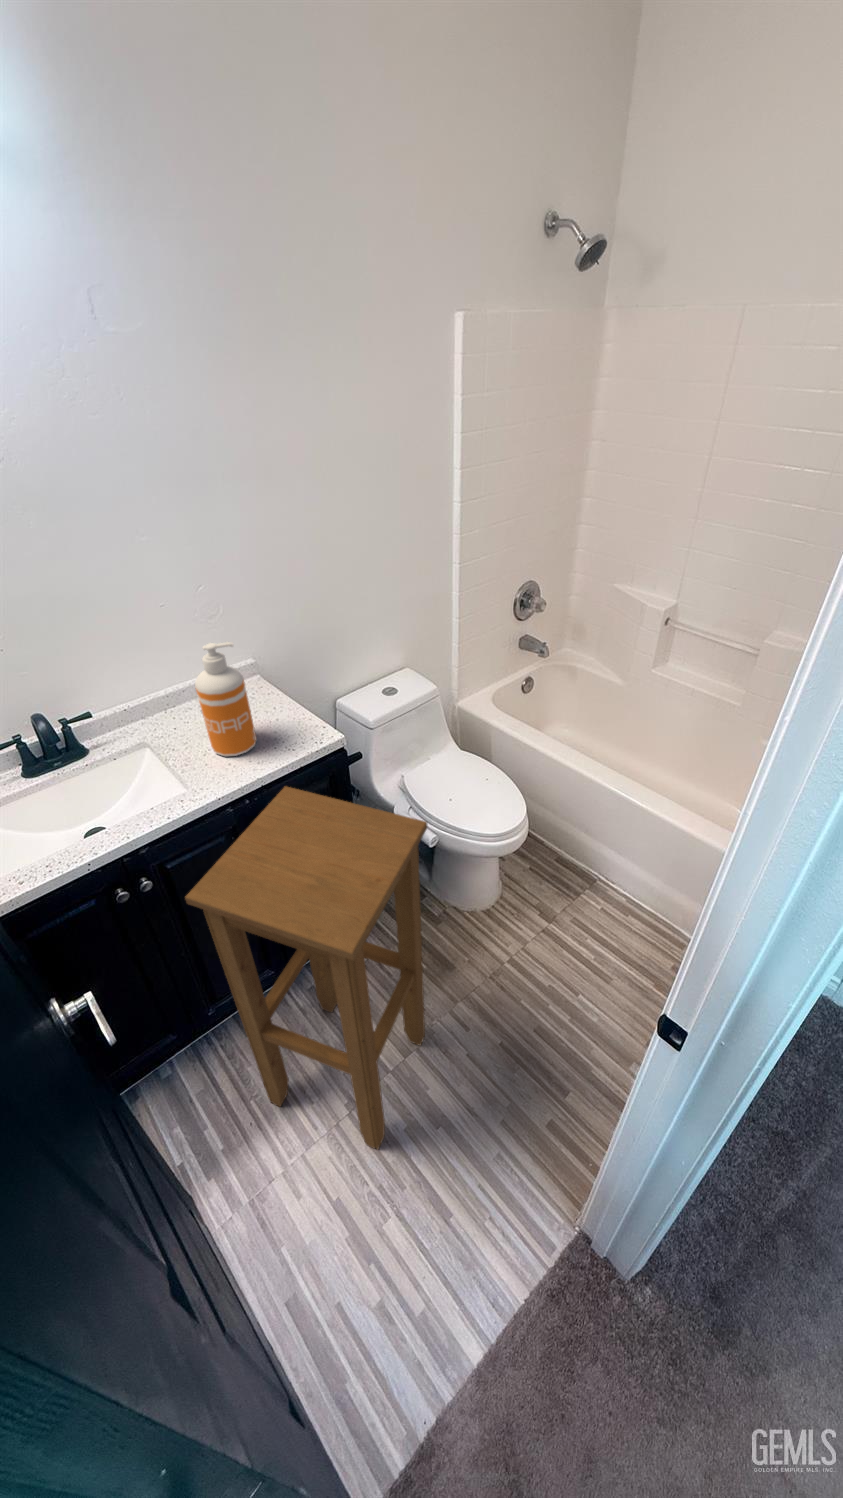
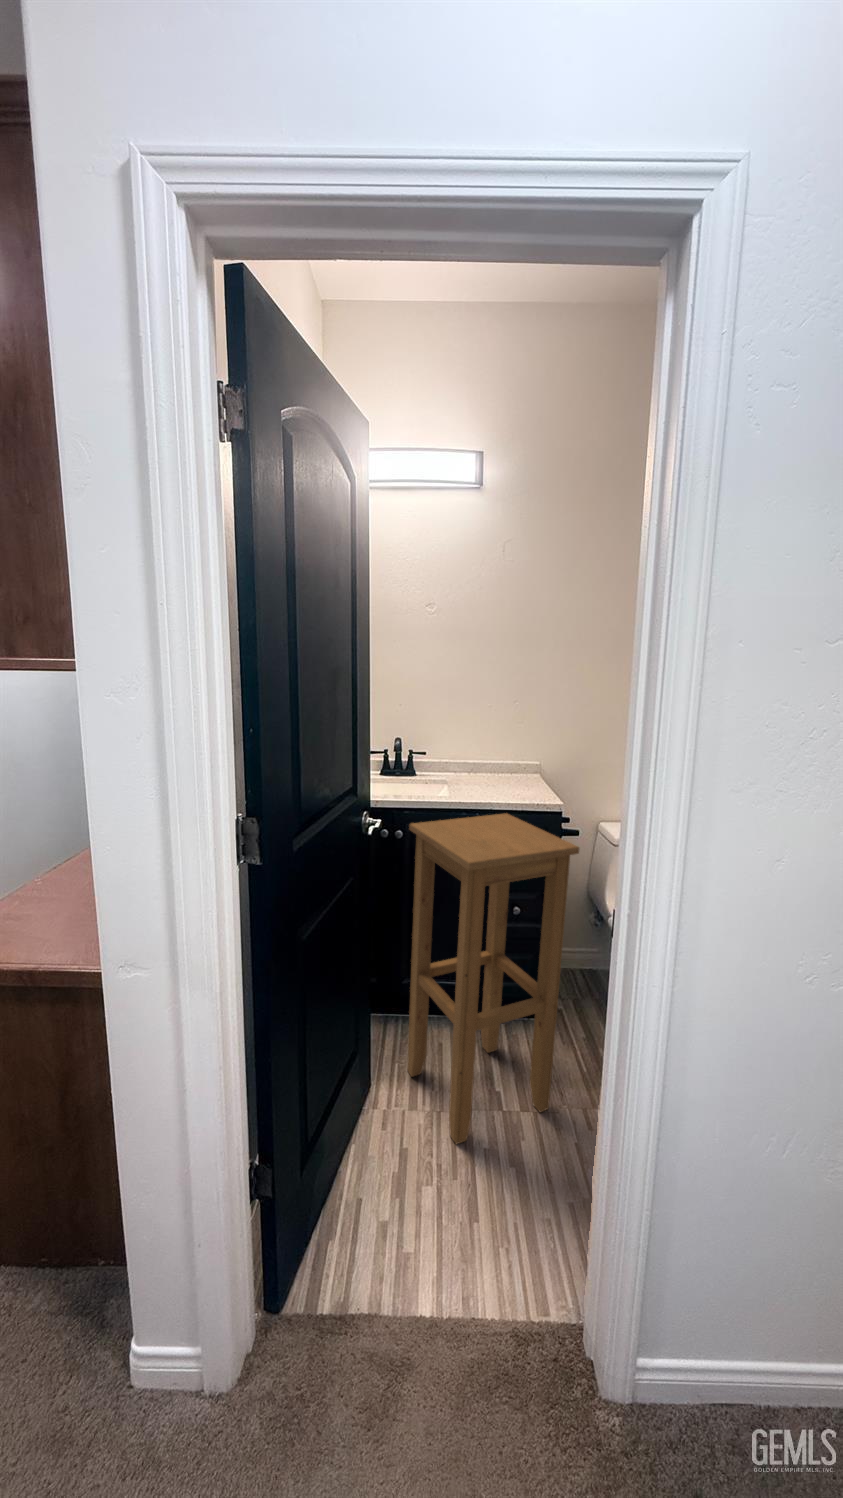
soap dispenser: present [195,642,256,756] -> none [482,720,516,799]

